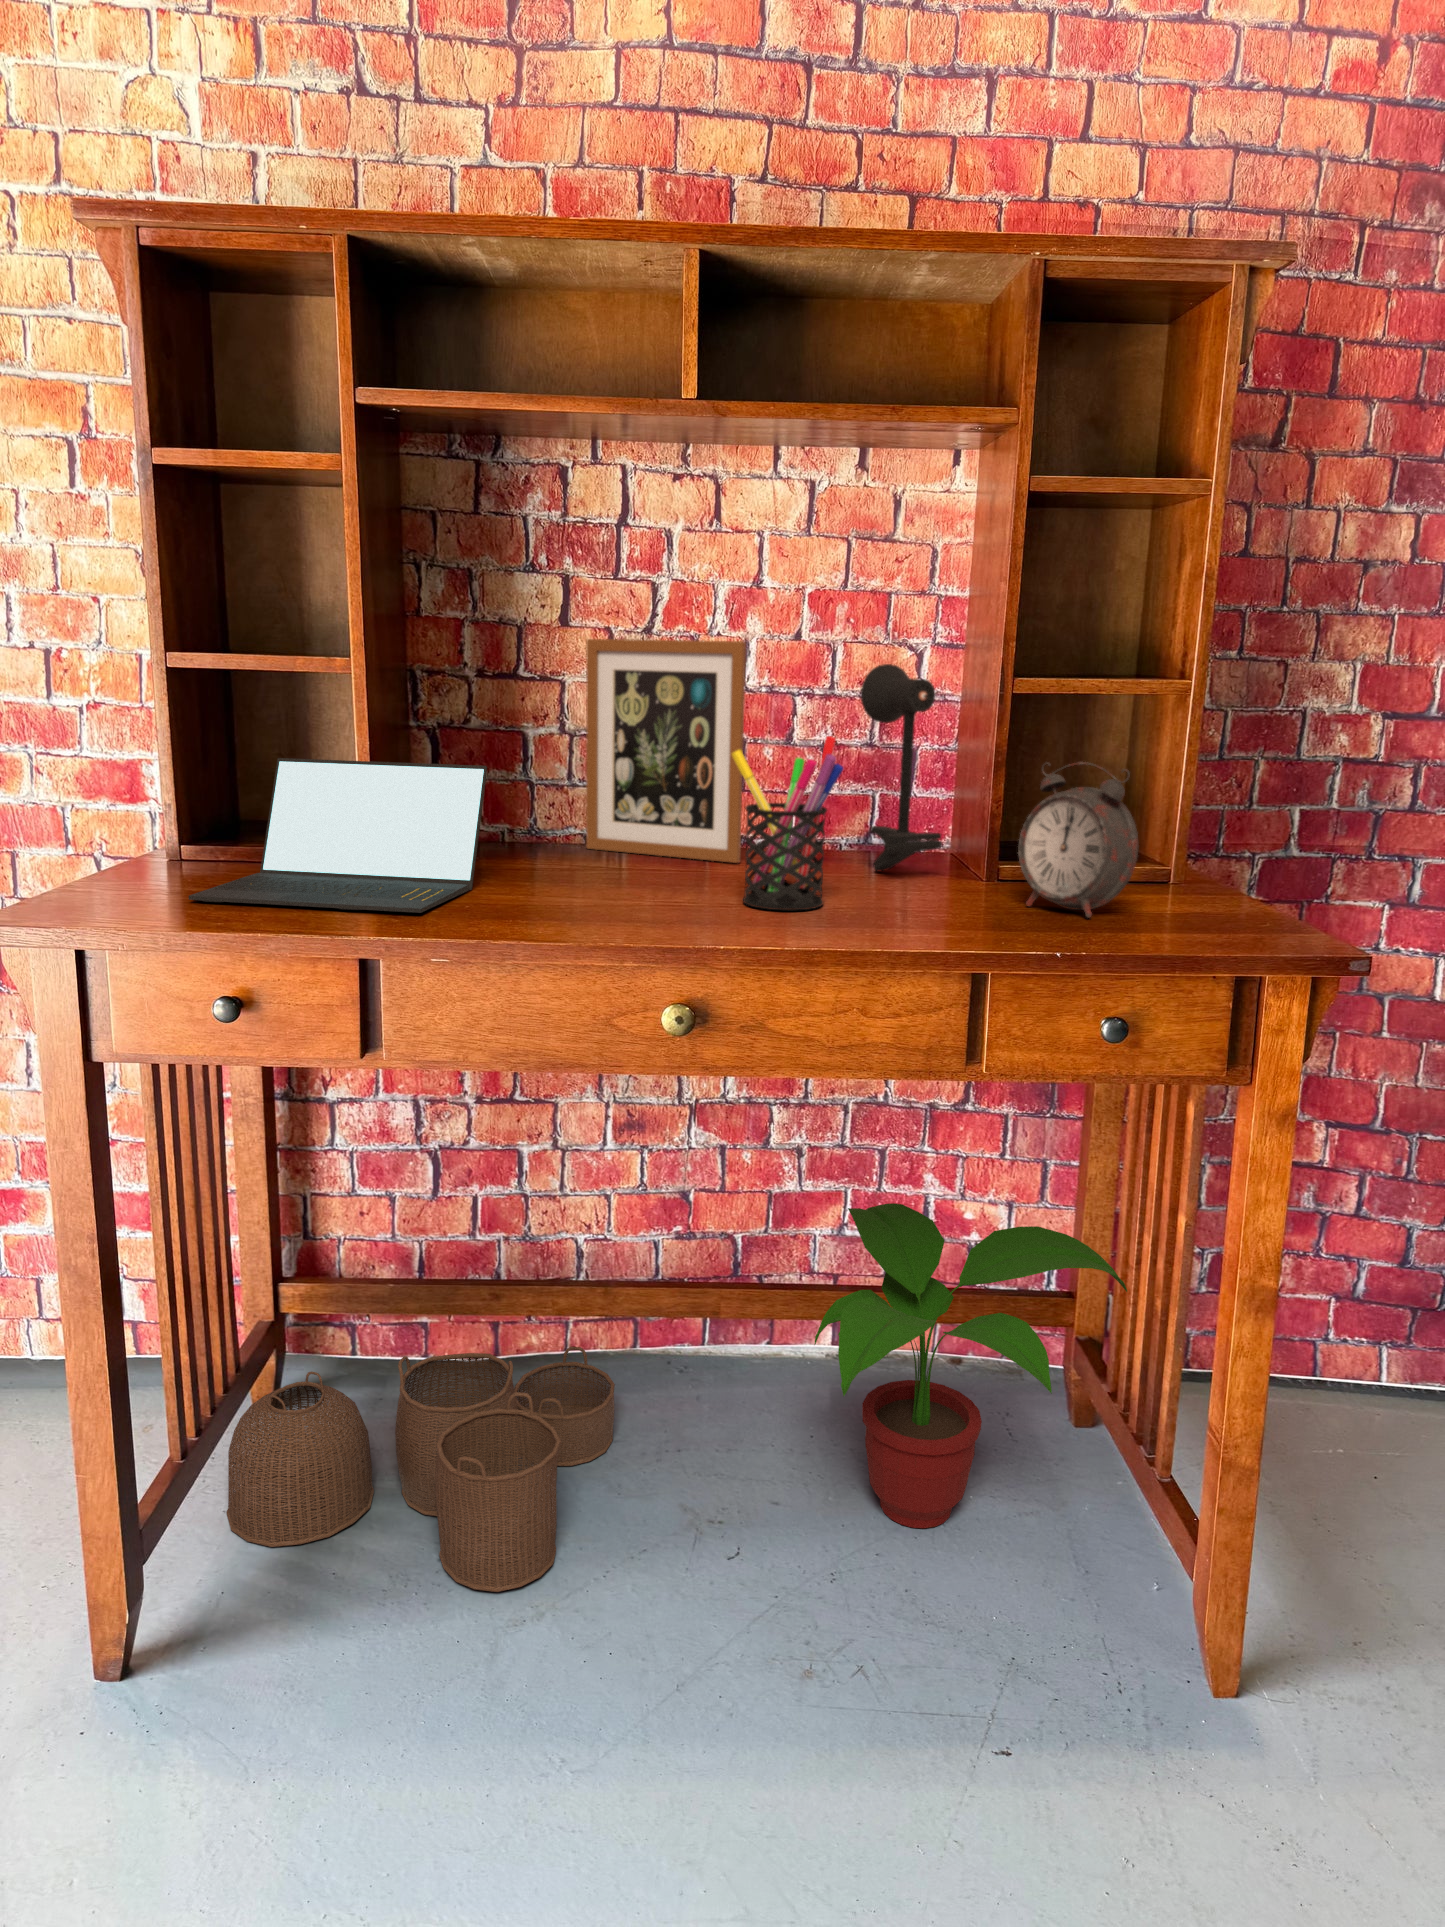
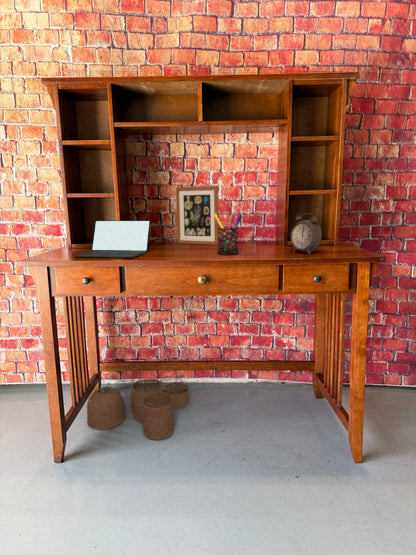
desk lamp: present [861,664,942,871] -> none [248,190,272,246]
potted plant: present [815,1203,1127,1528] -> none [242,337,327,423]

